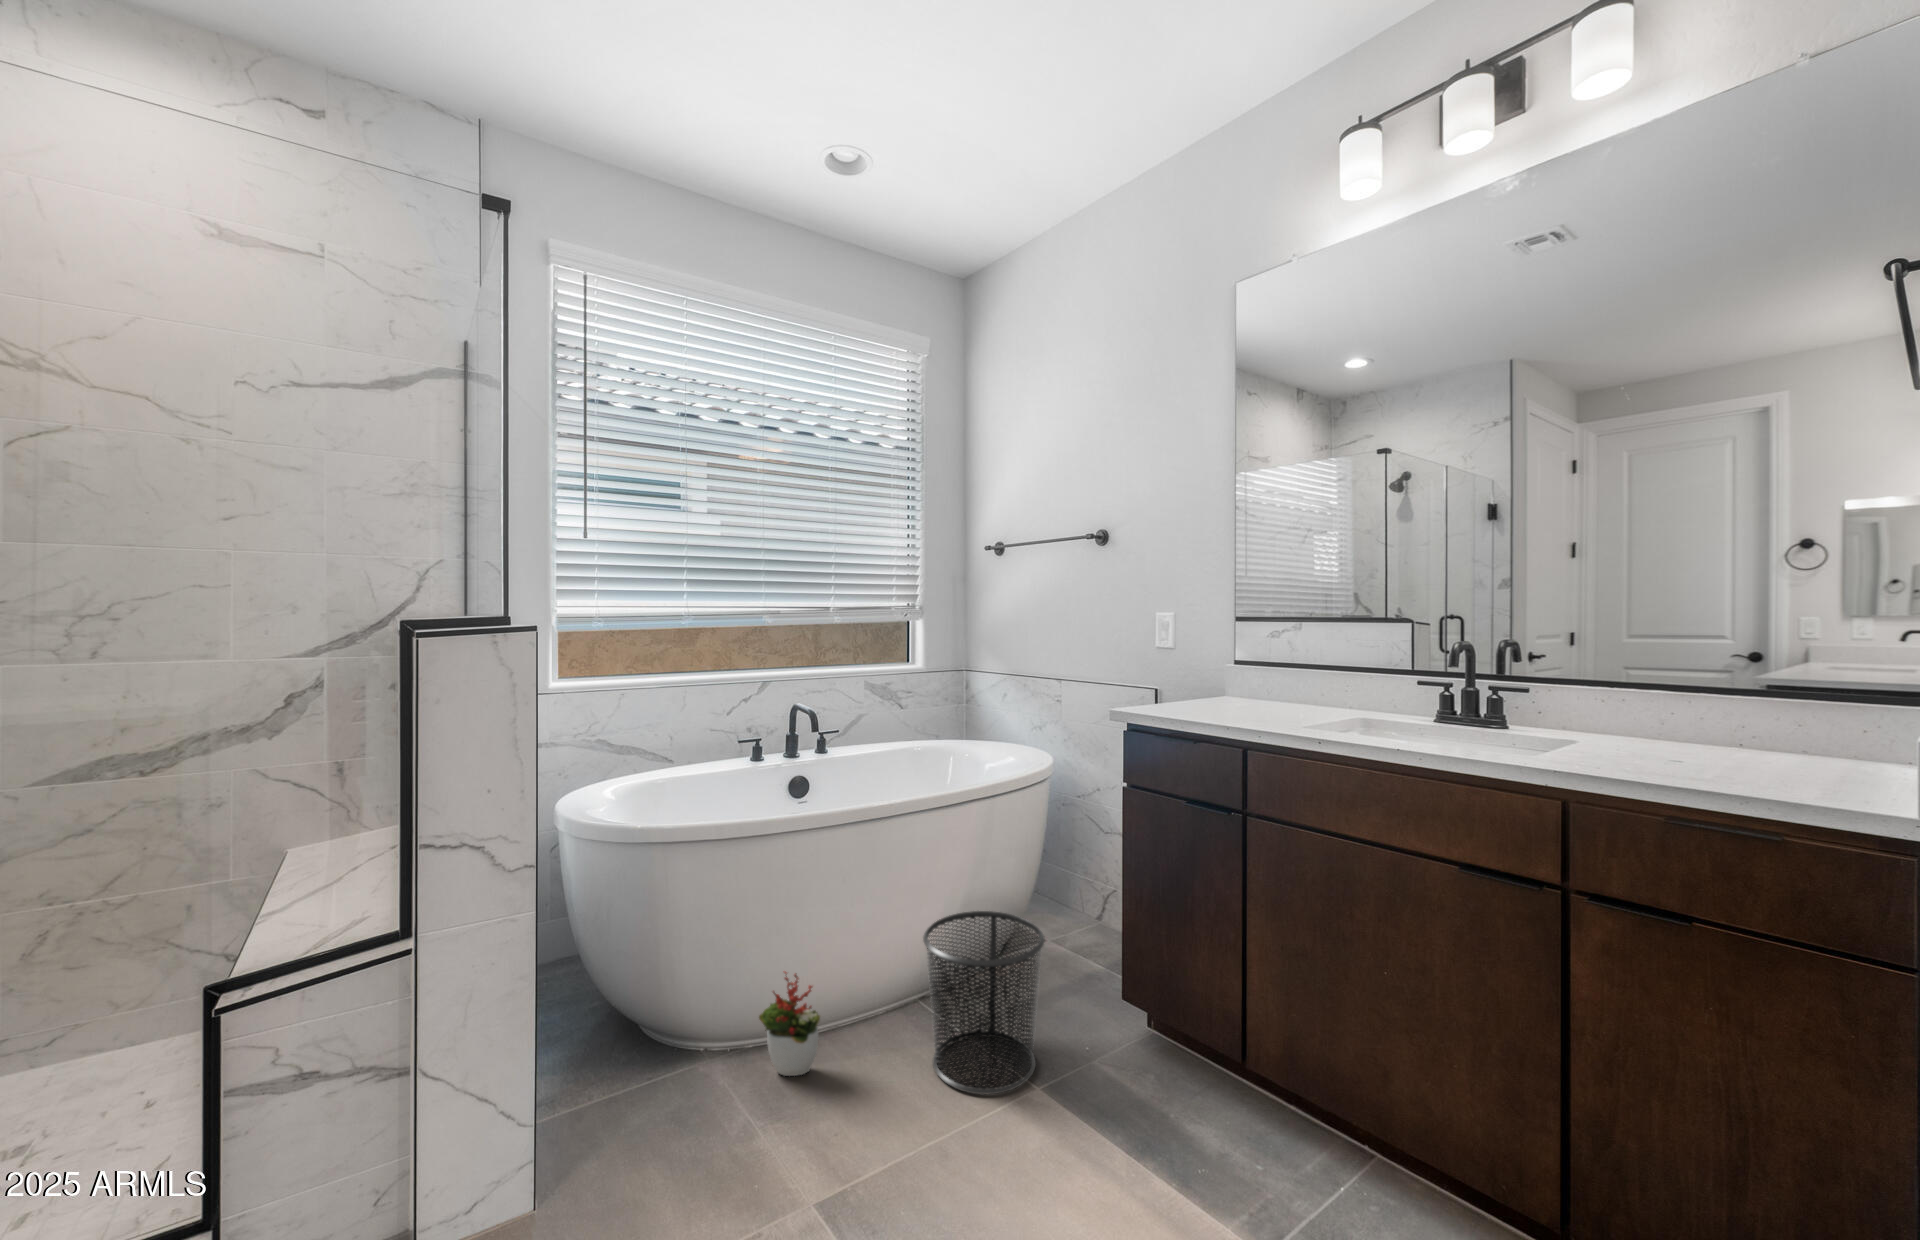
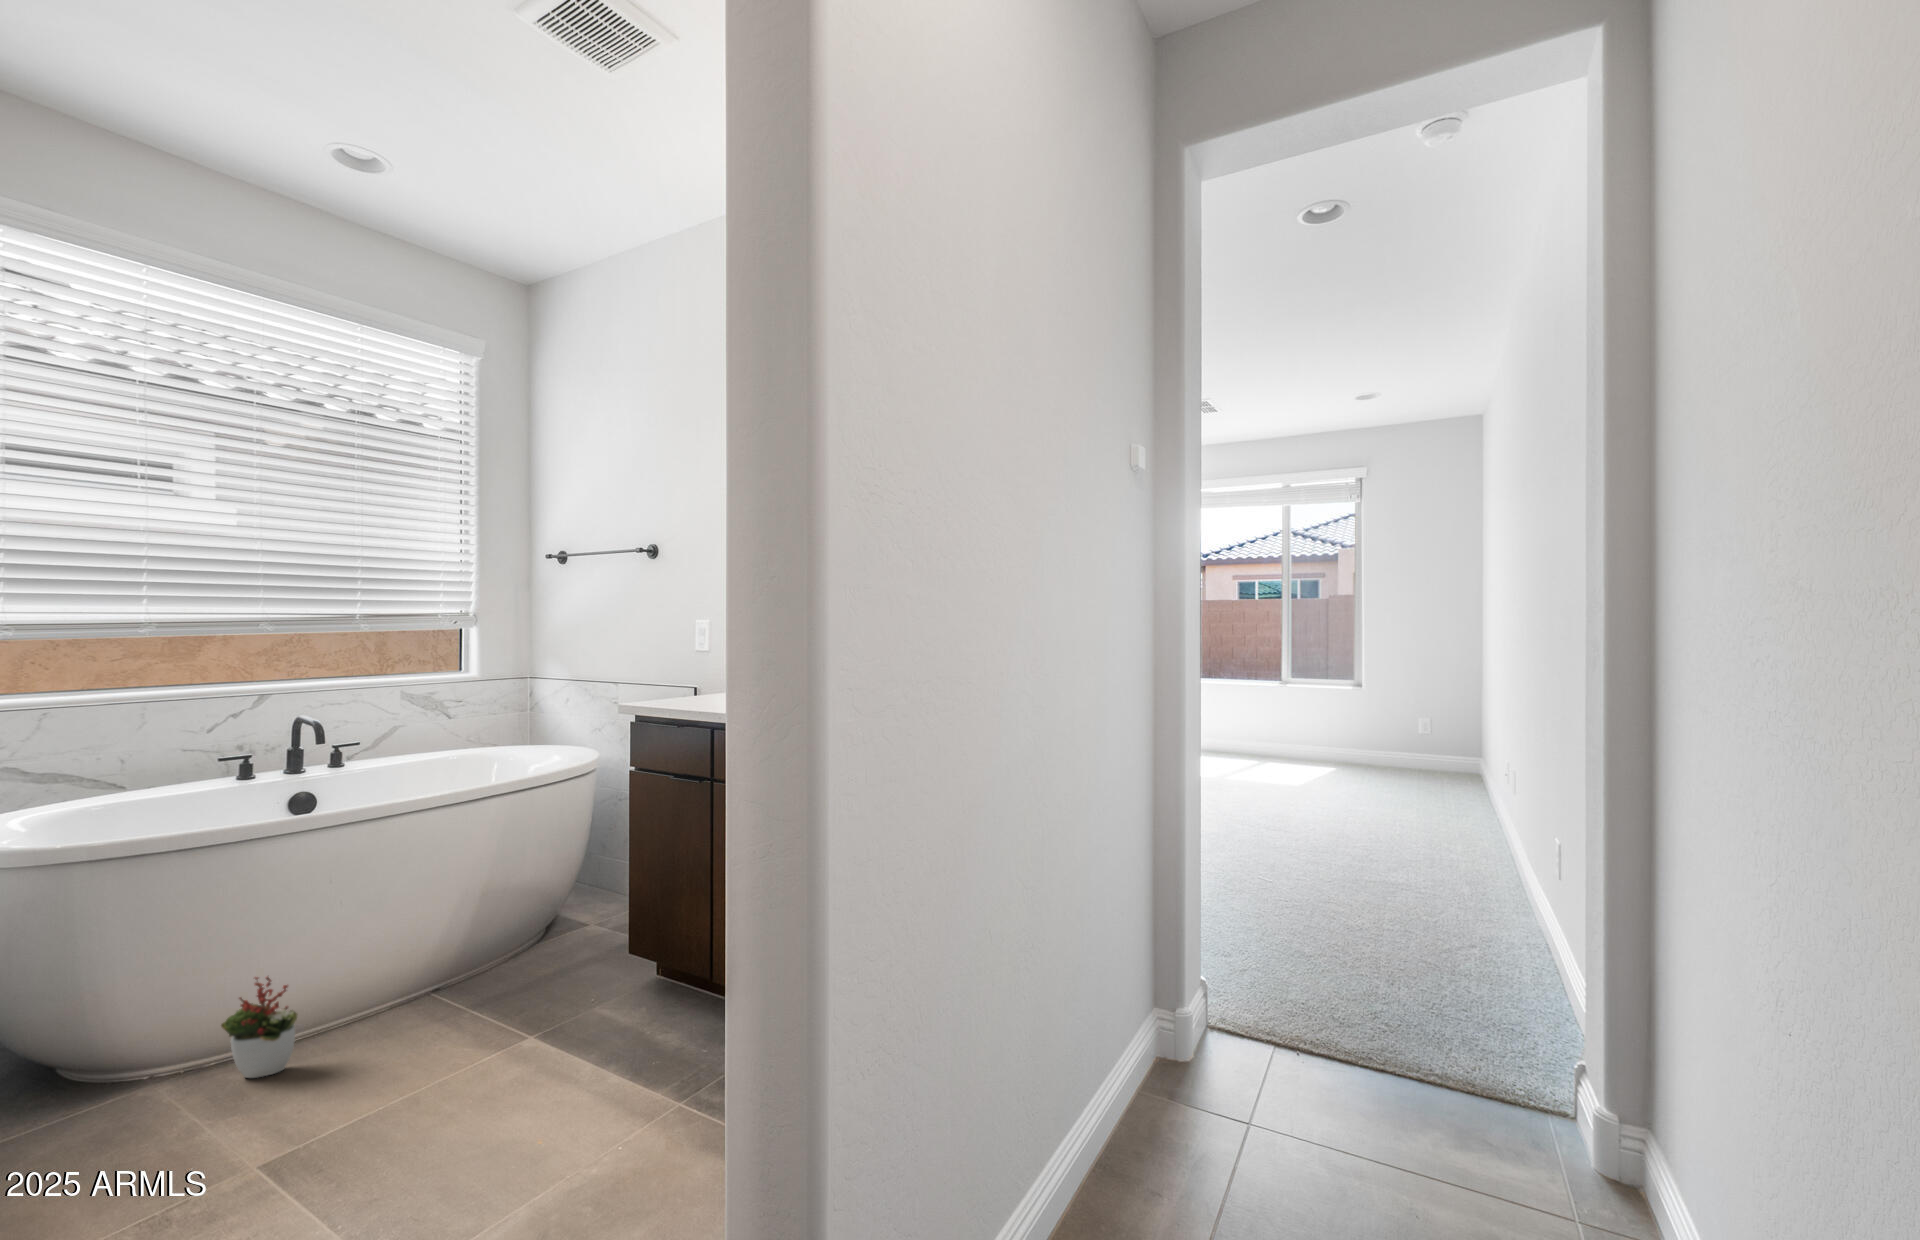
waste bin: present [923,911,1044,1095] -> none [417,896,545,1055]

